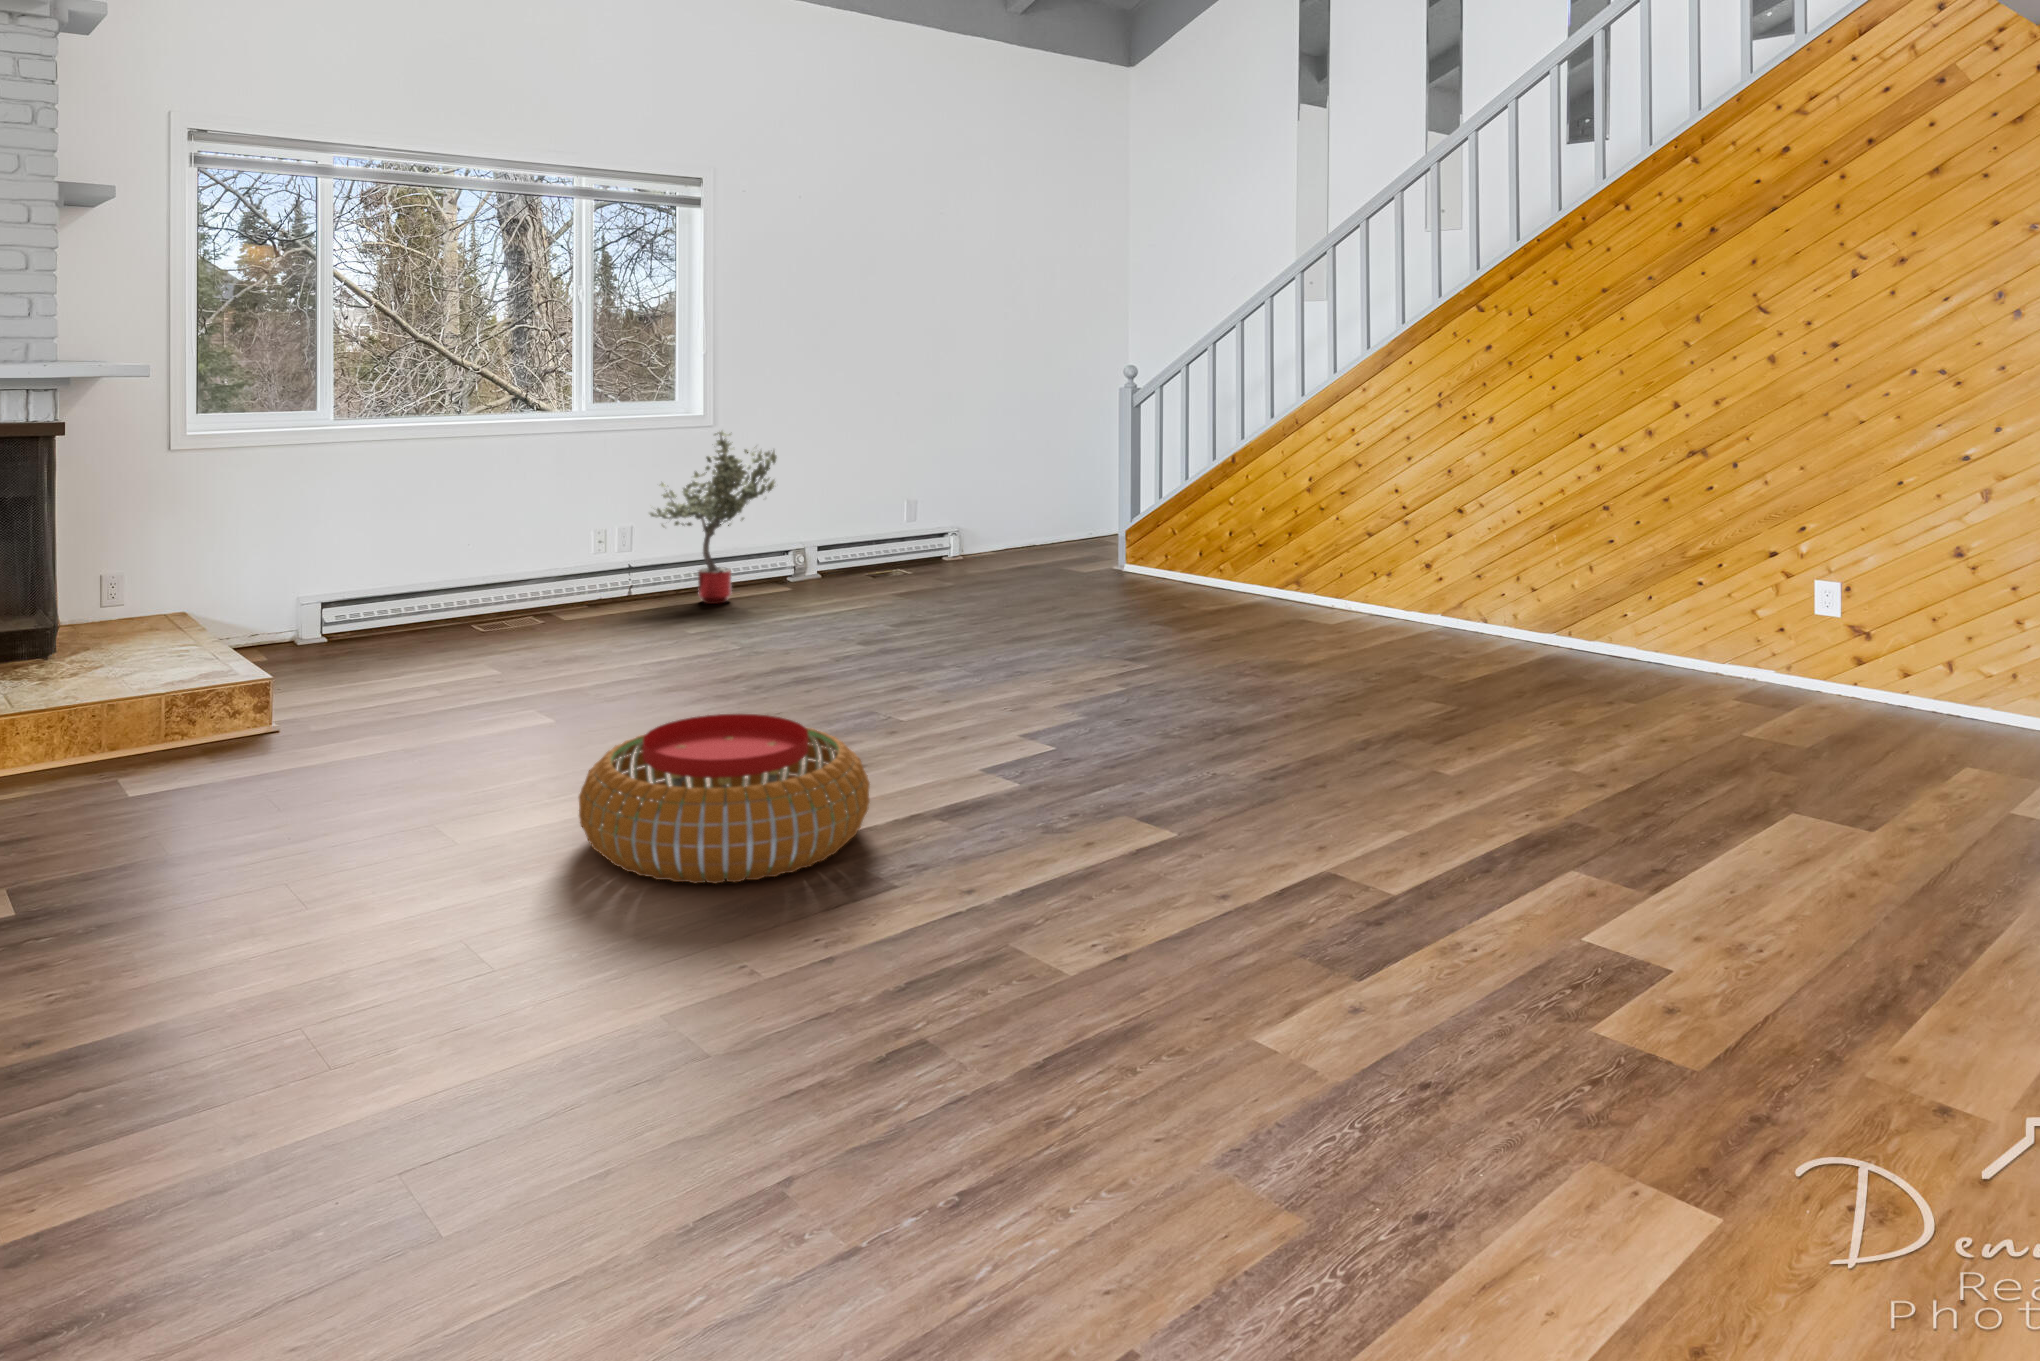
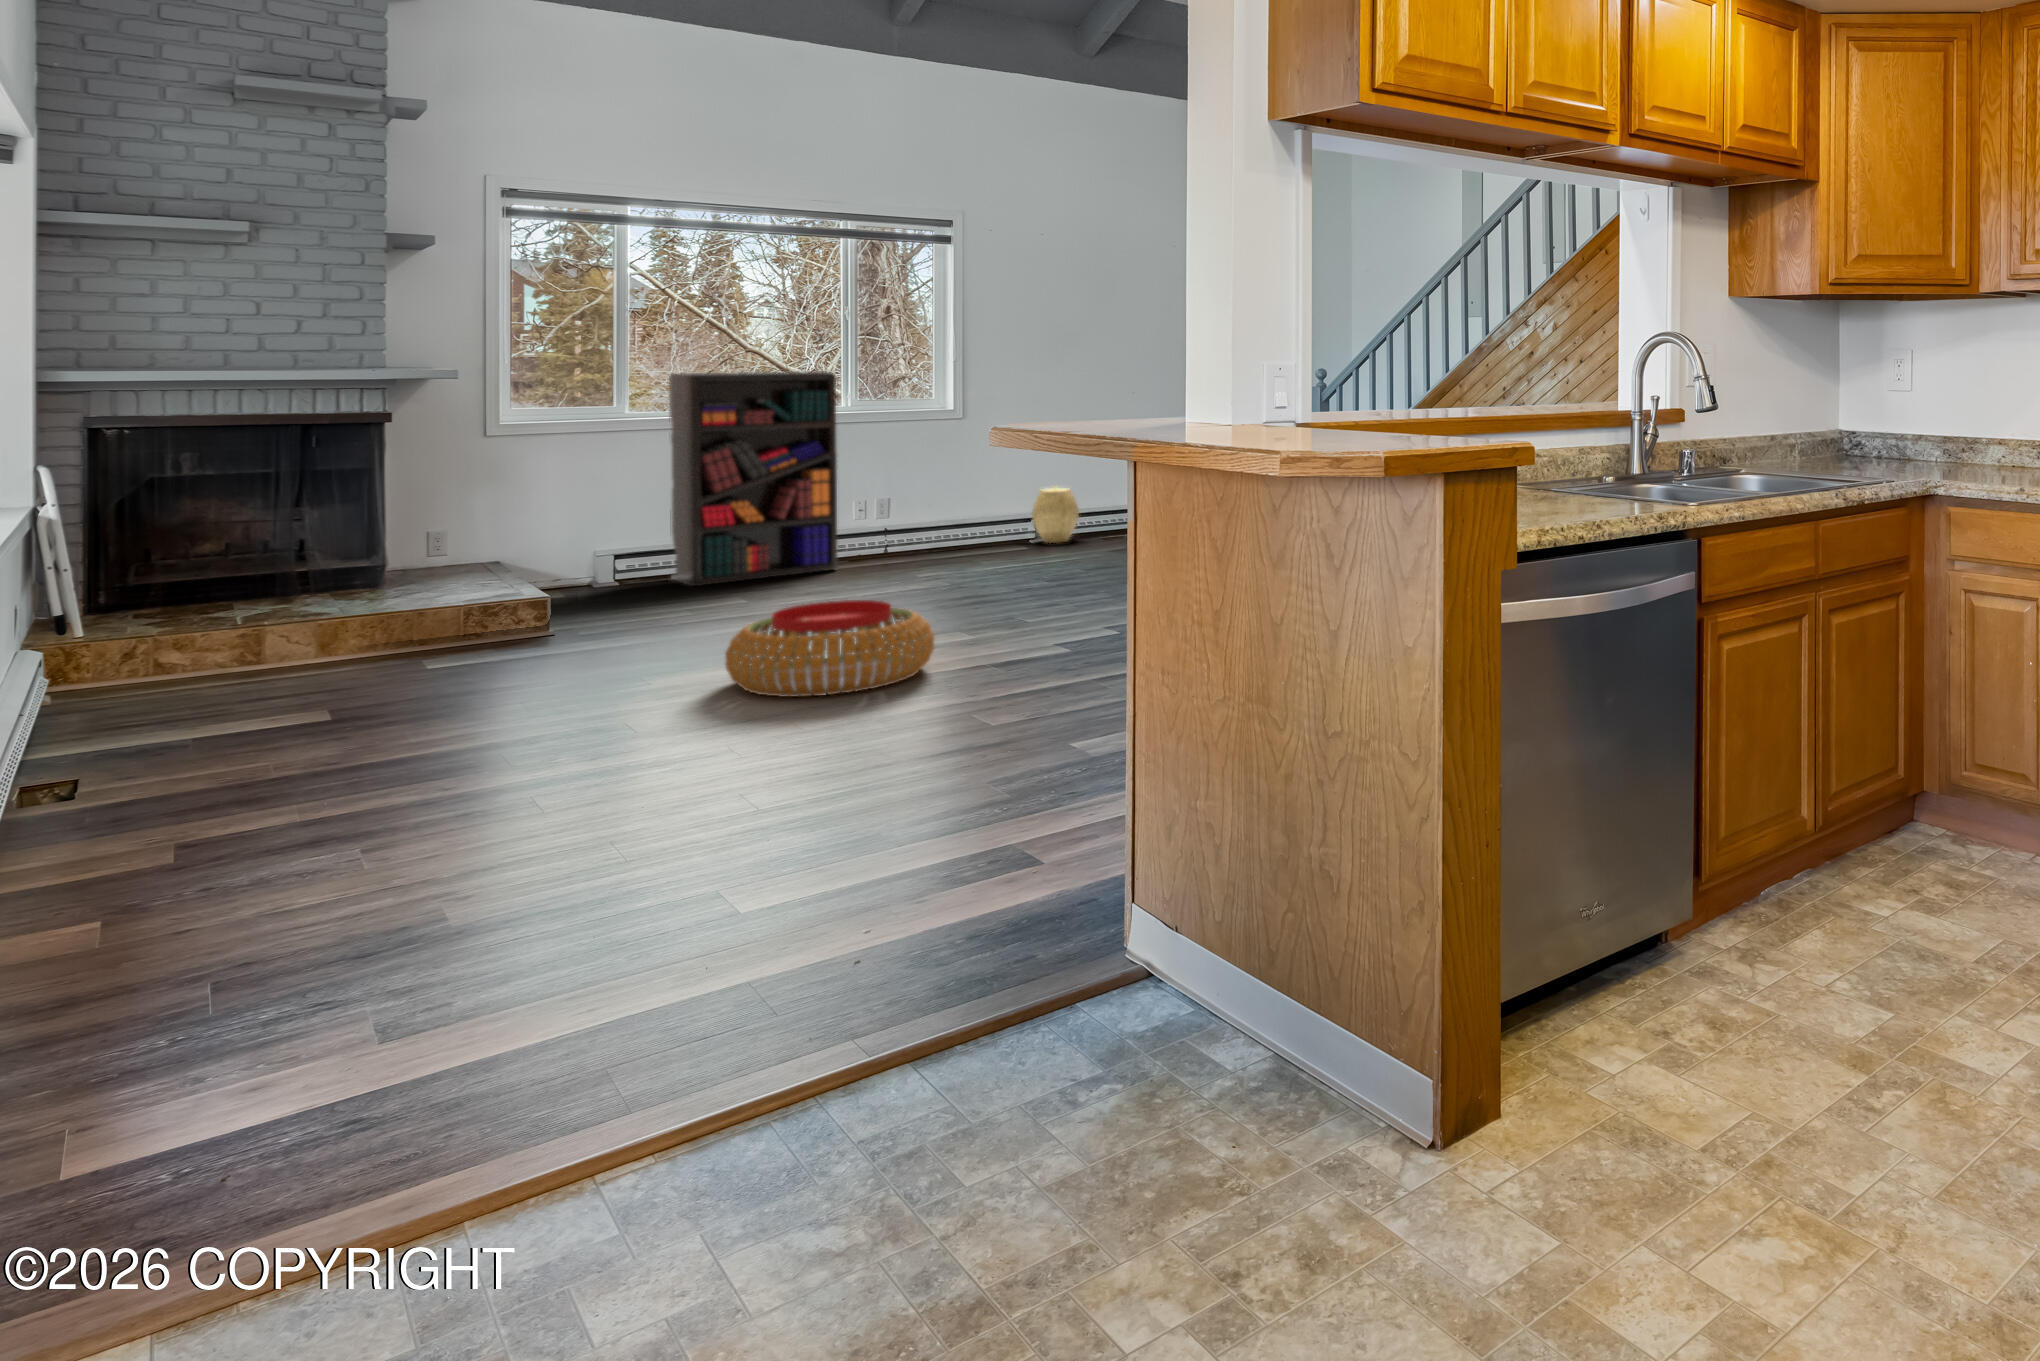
bookshelf: none [385,367,587,648] -> present [669,371,838,586]
potted tree: present [650,431,777,604] -> none [895,420,1009,557]
woven basket: none [794,512,850,584] -> present [1032,487,1079,543]

